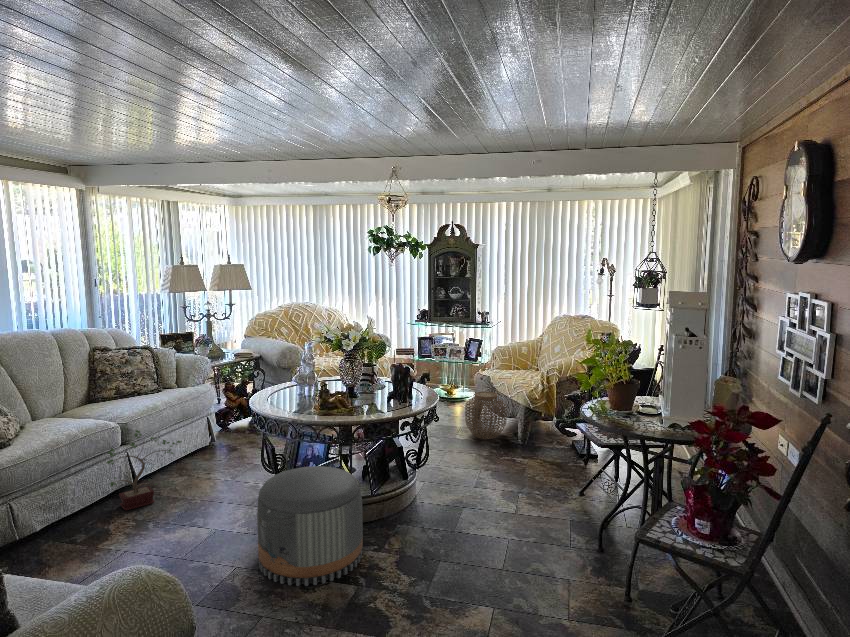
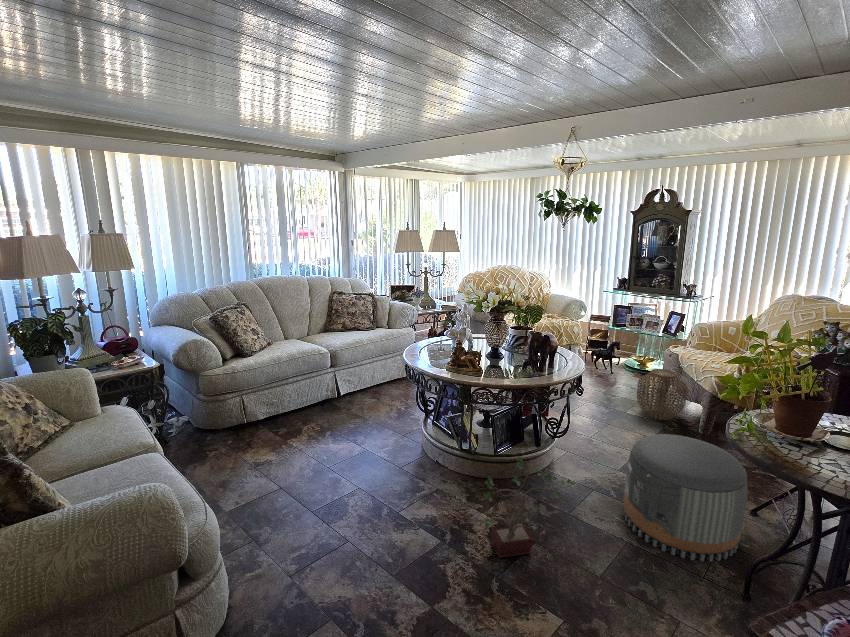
potted plant: present [107,430,182,510] -> present [483,456,575,558]
pouf: present [257,466,363,586] -> present [623,434,748,561]

